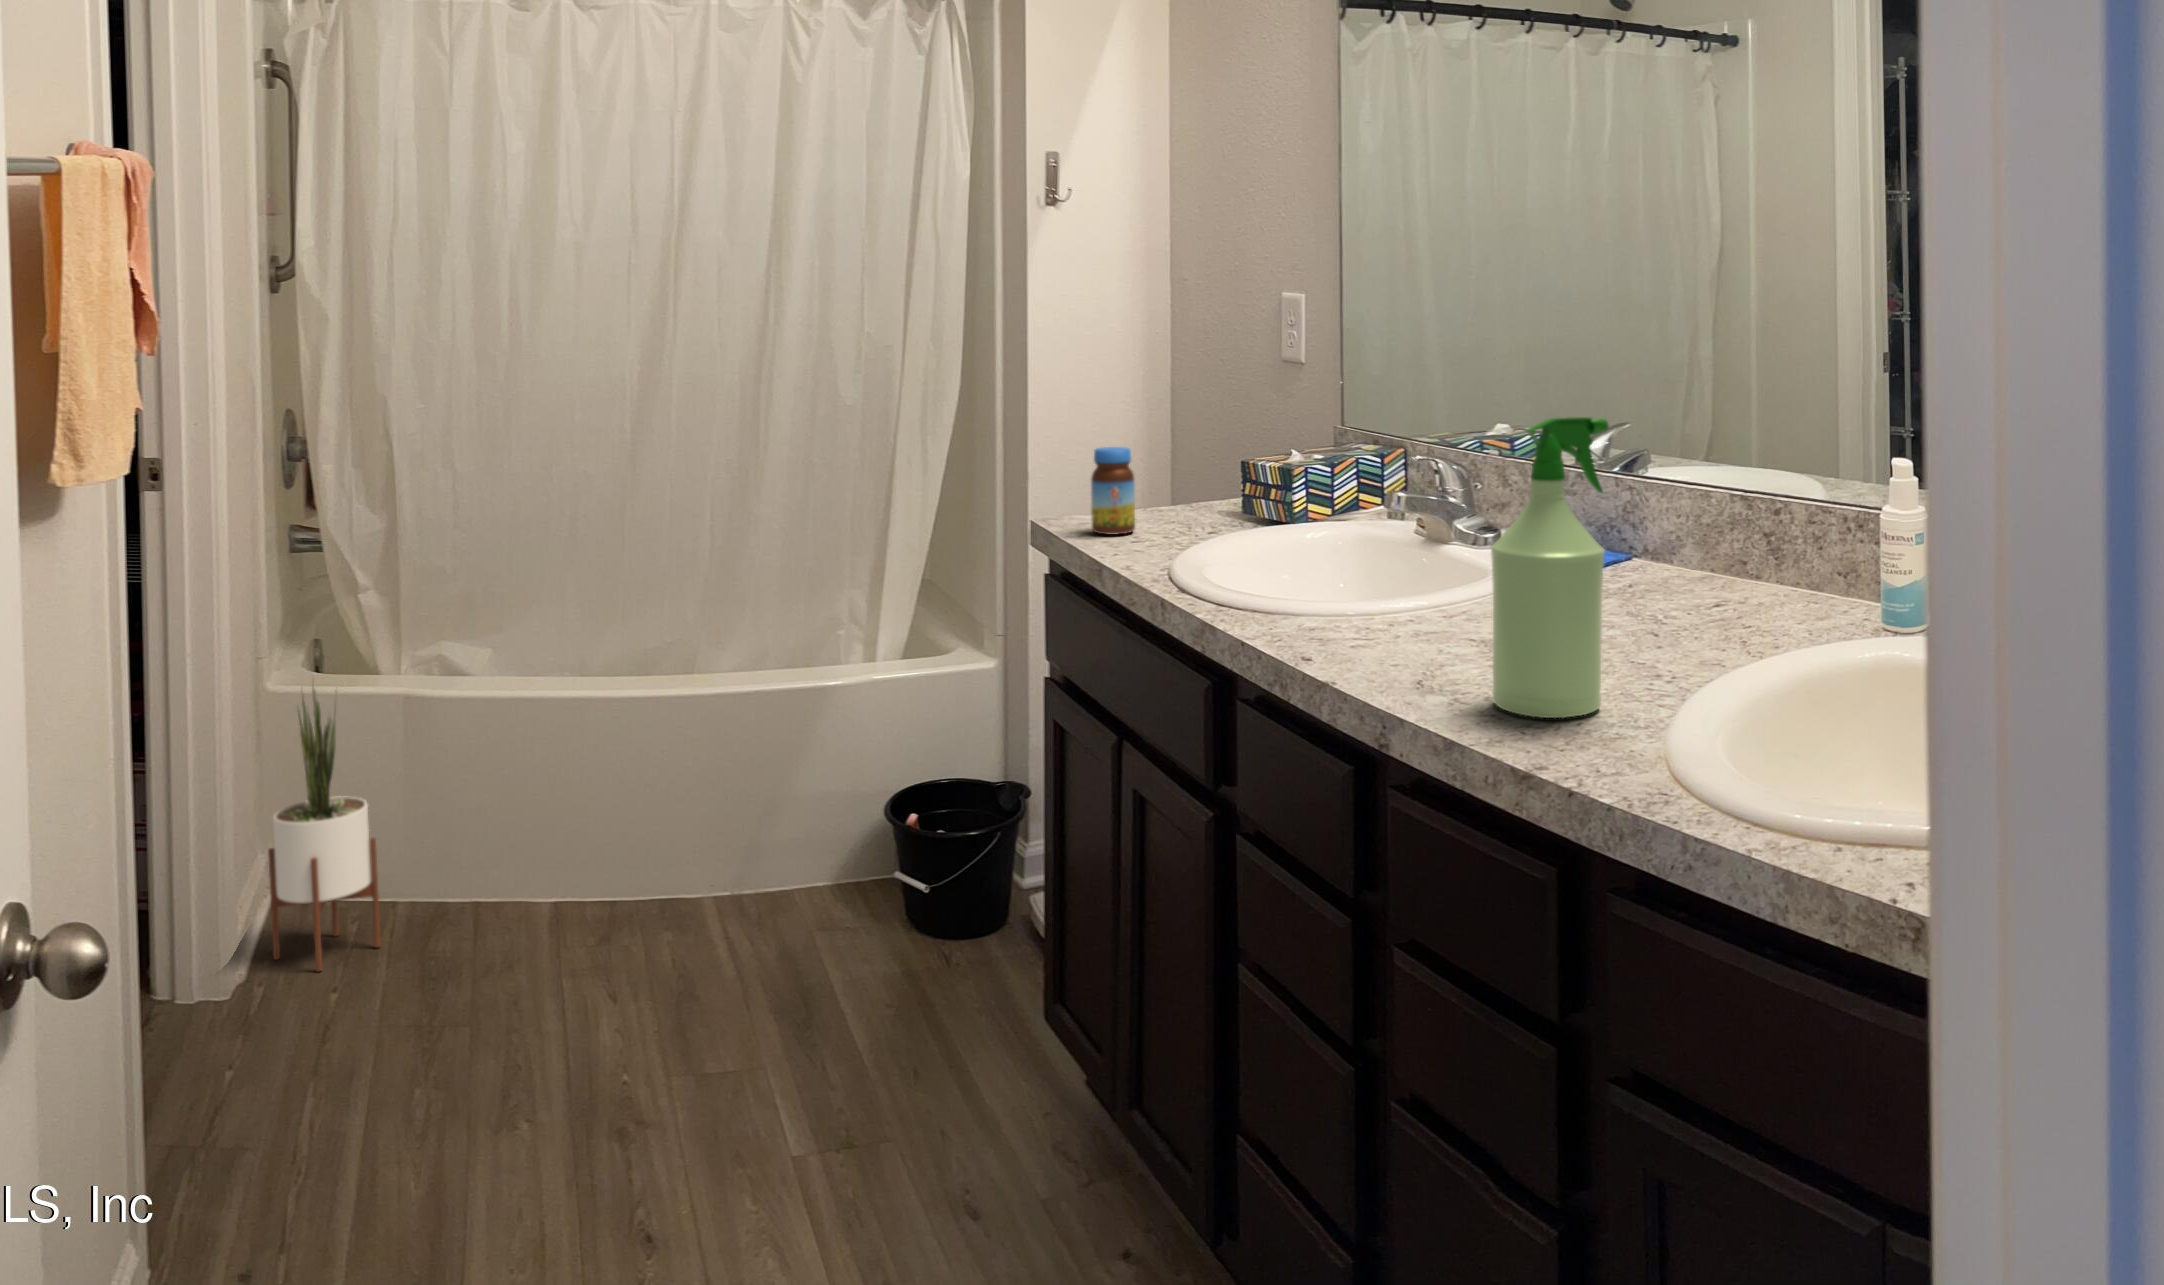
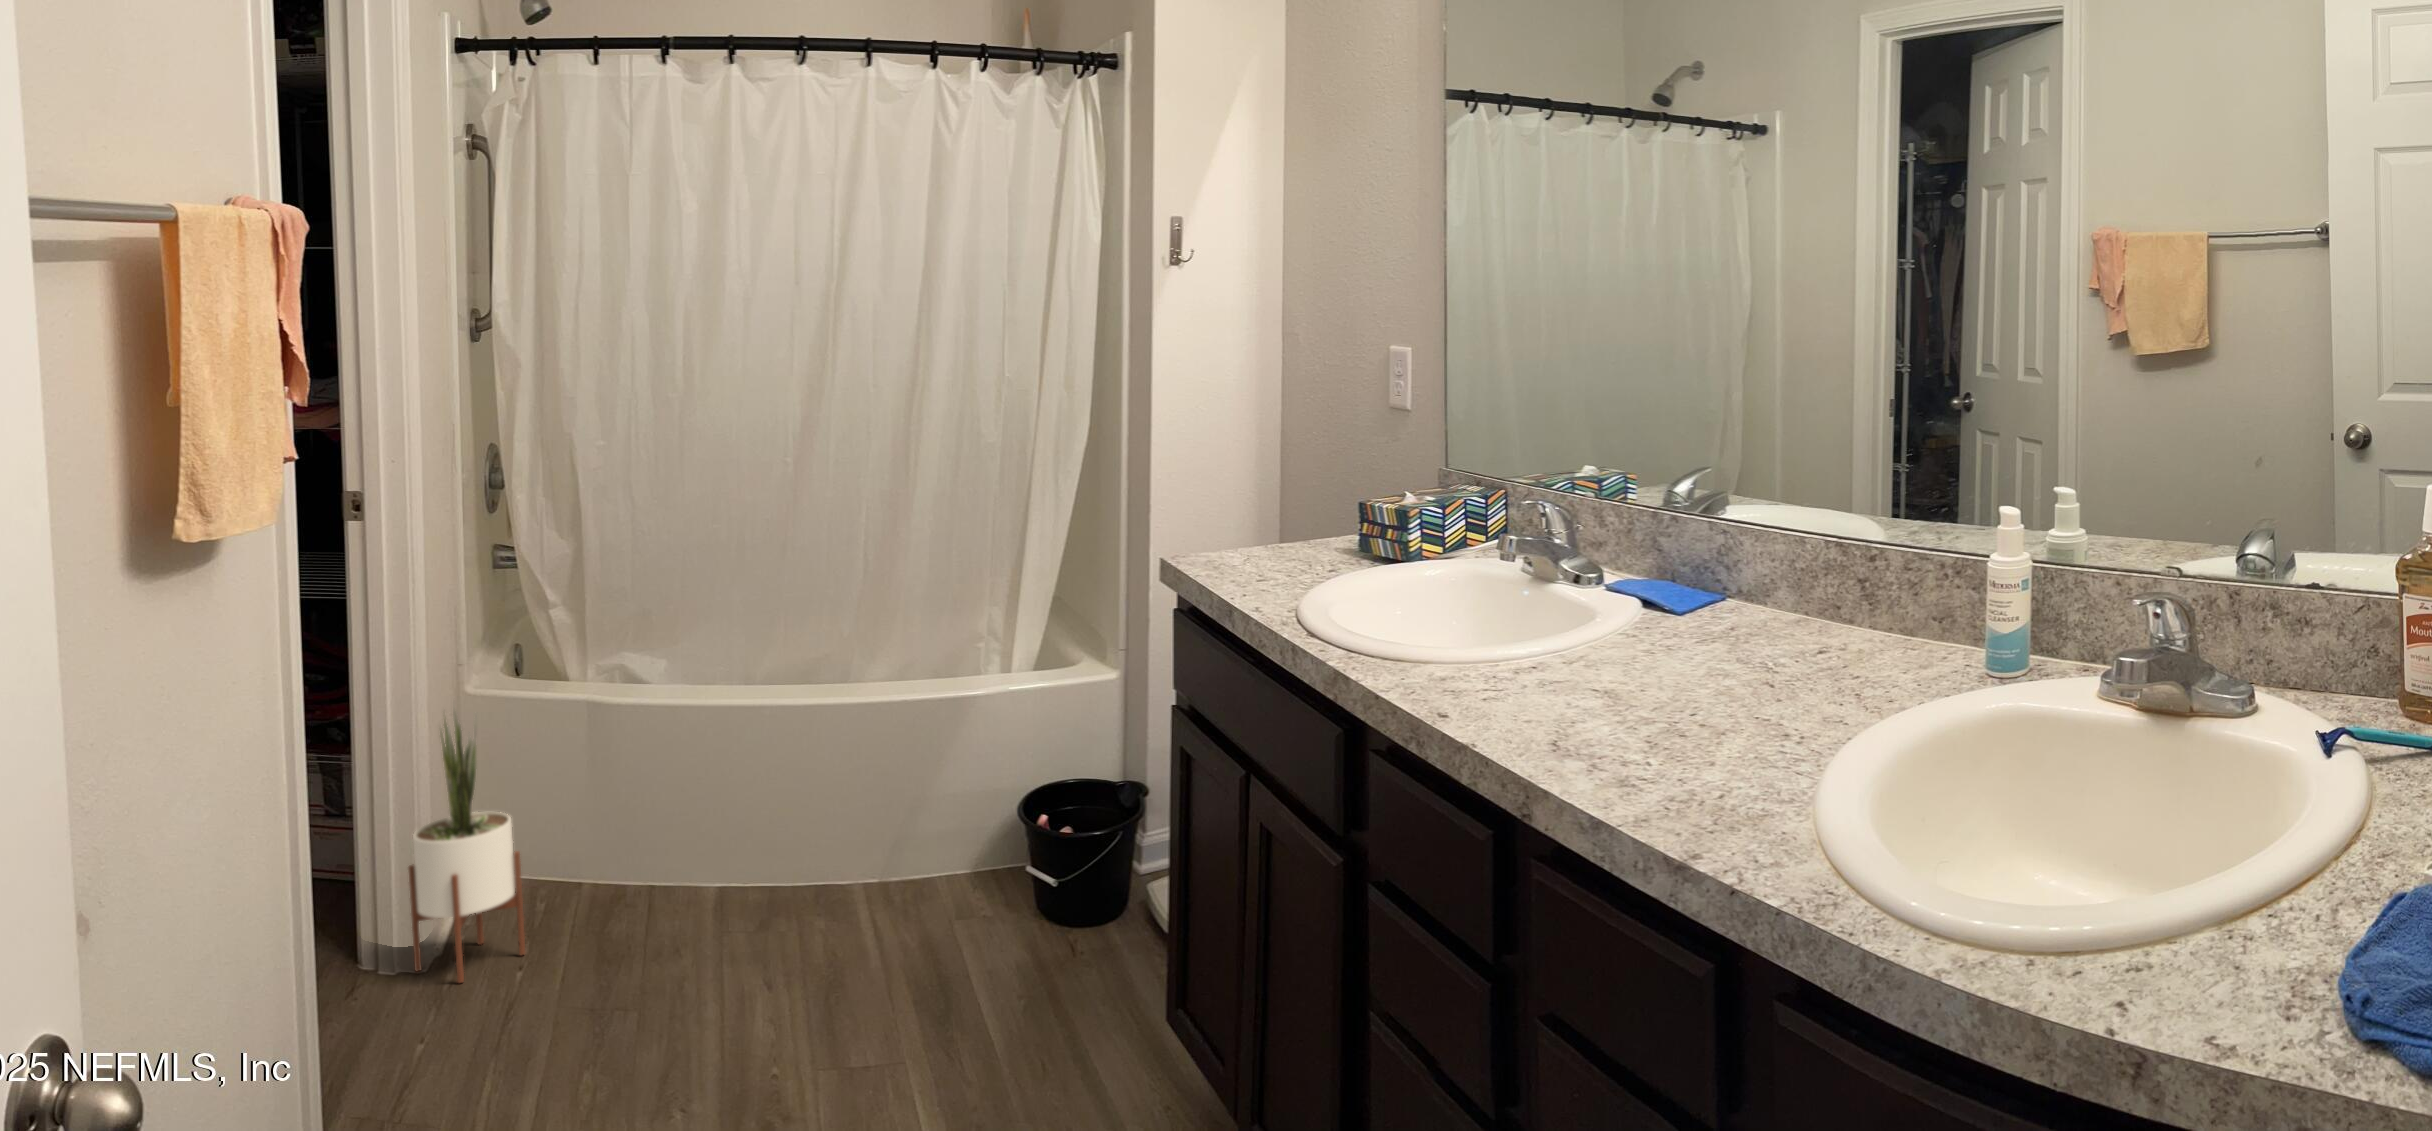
spray bottle: present [1491,417,1608,718] -> none [1633,491,1748,792]
jar: present [1091,447,1135,535] -> none [1219,489,1260,572]

